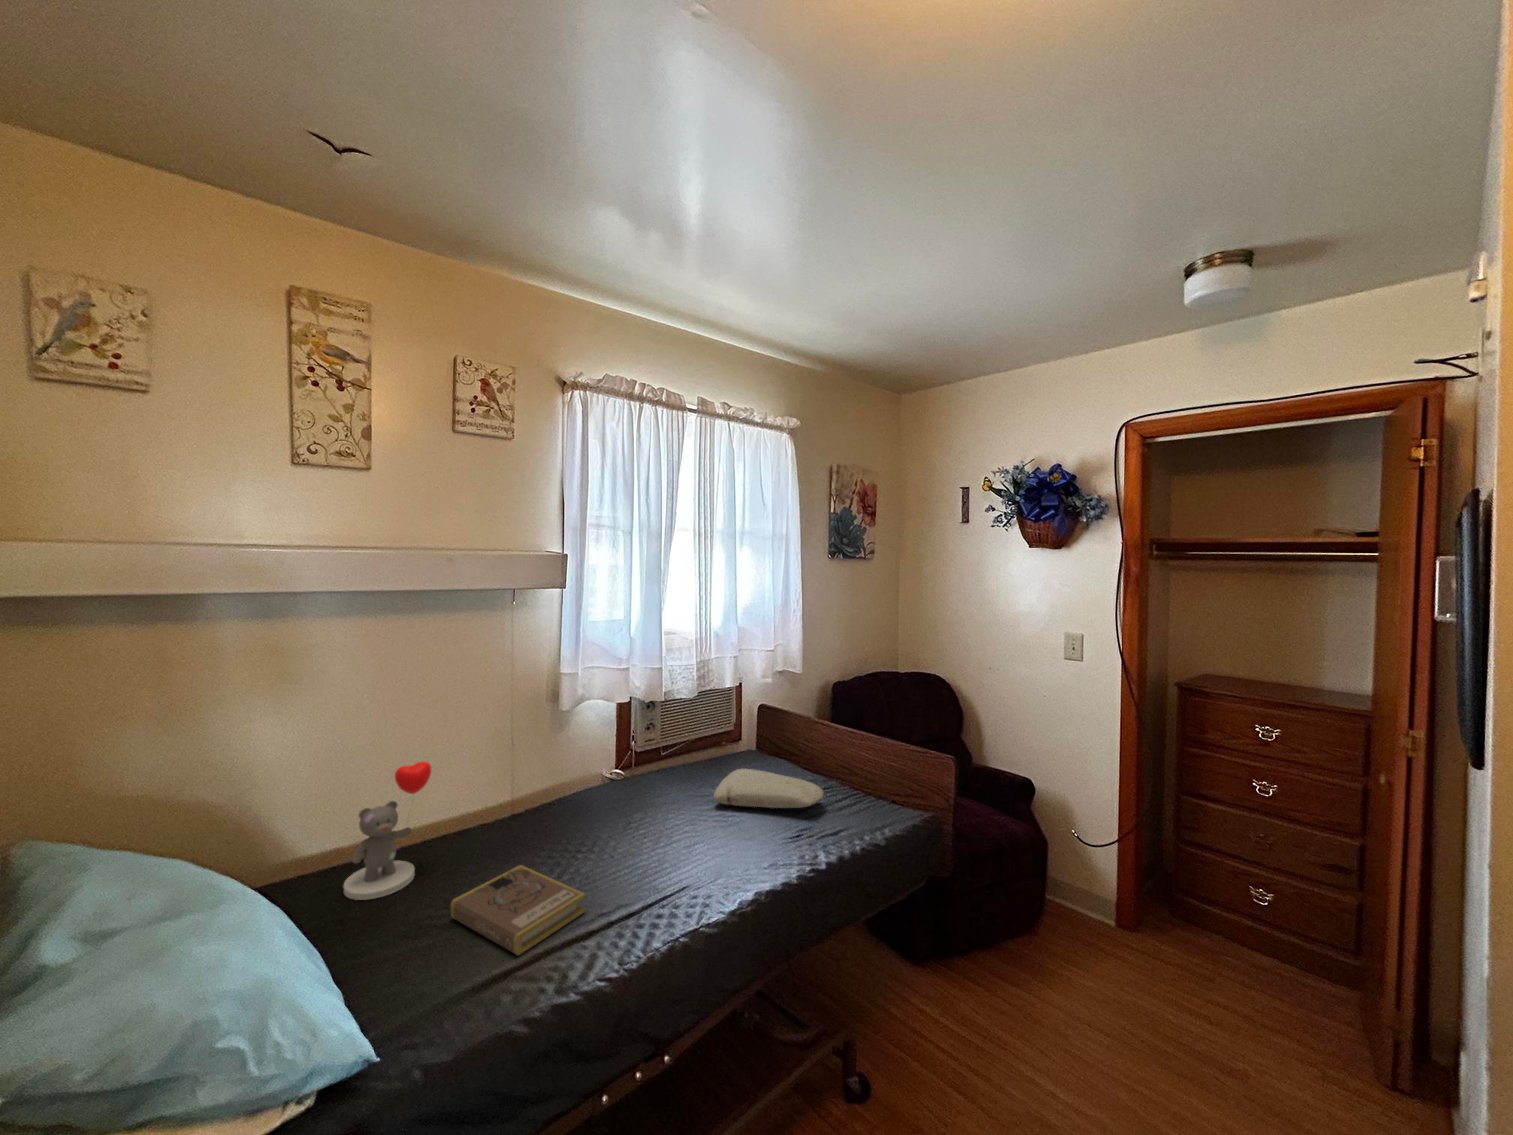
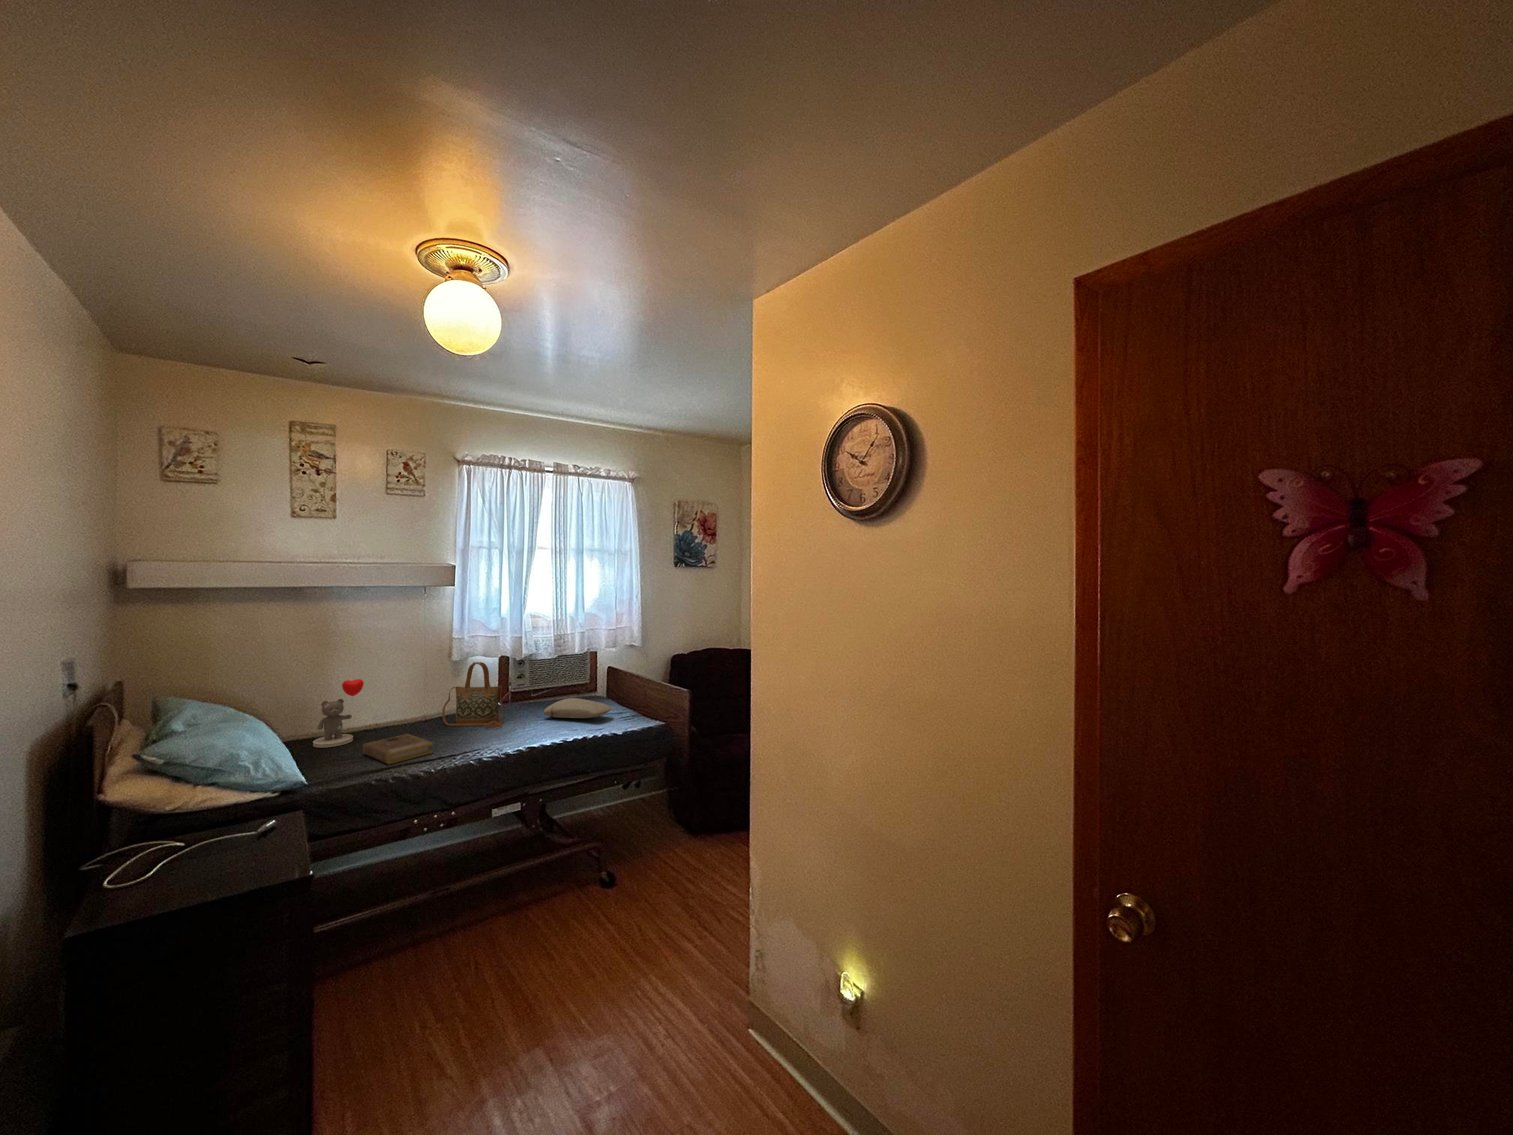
handbag: none [553,718,659,835] -> present [442,662,504,728]

